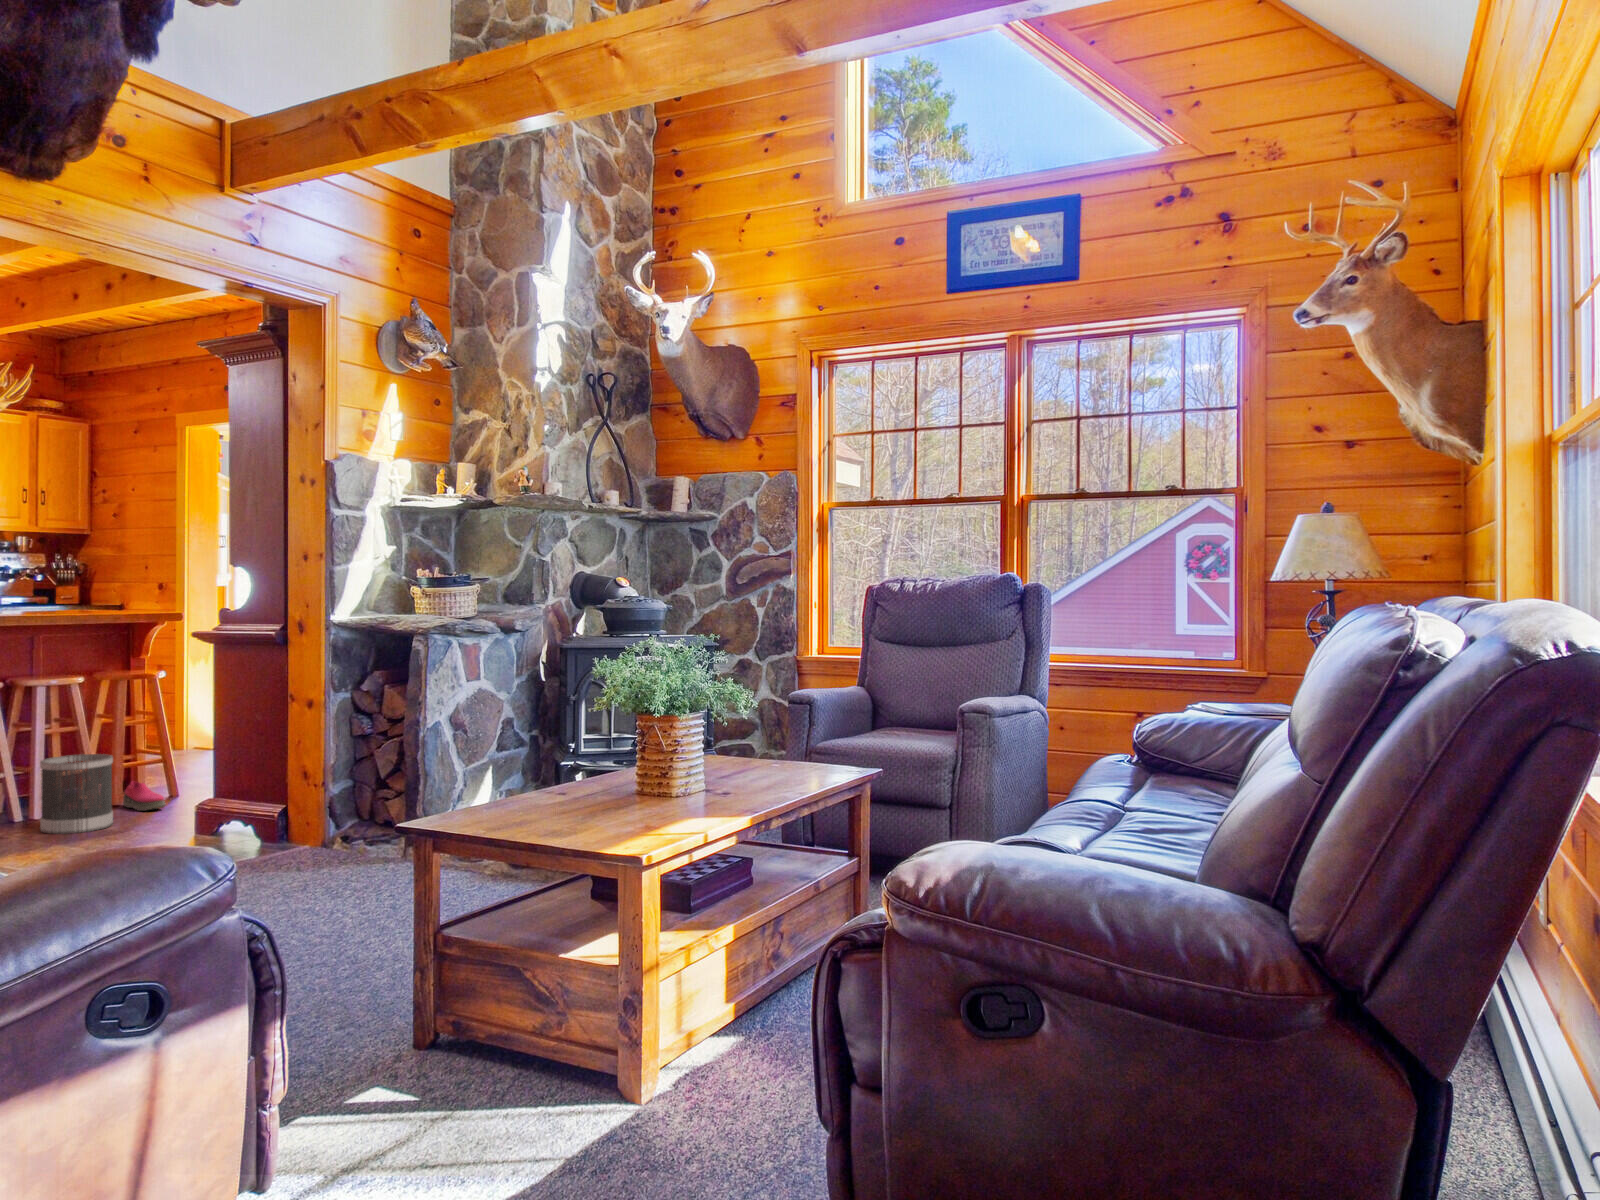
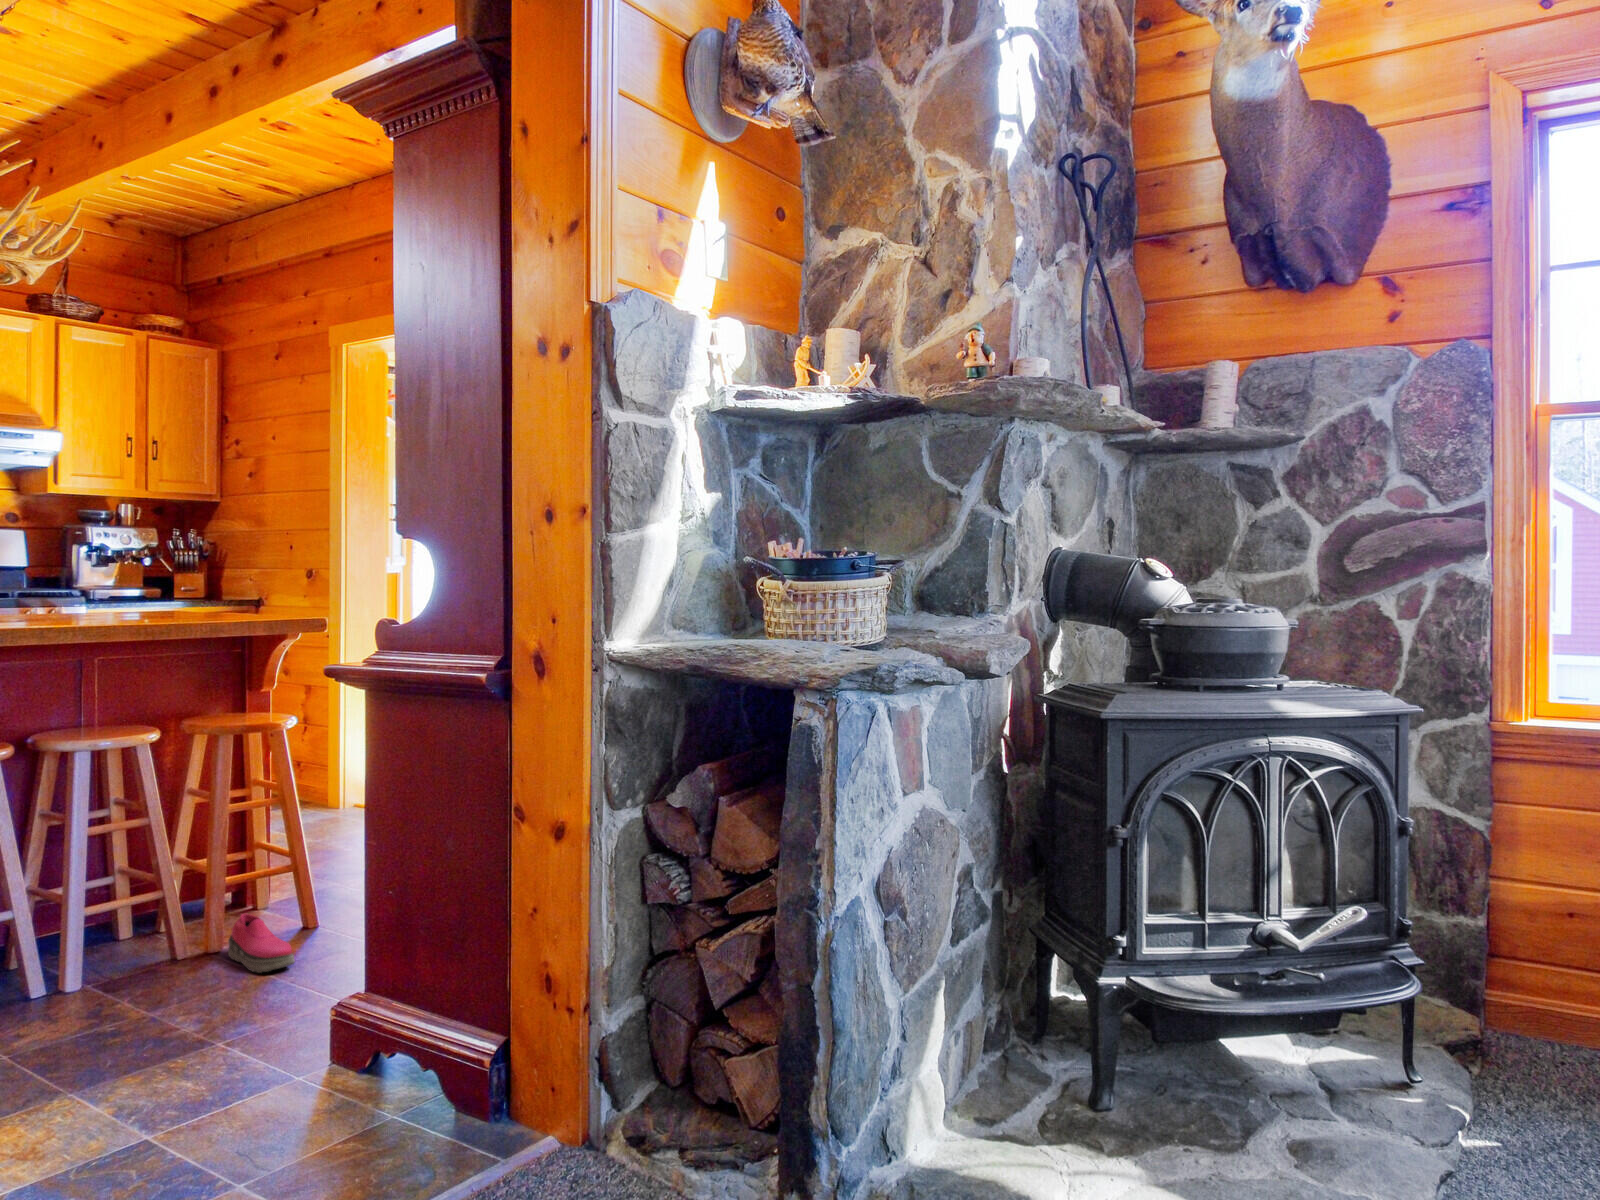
wastebasket: present [40,754,113,834] -> none [71,881,200,1044]

